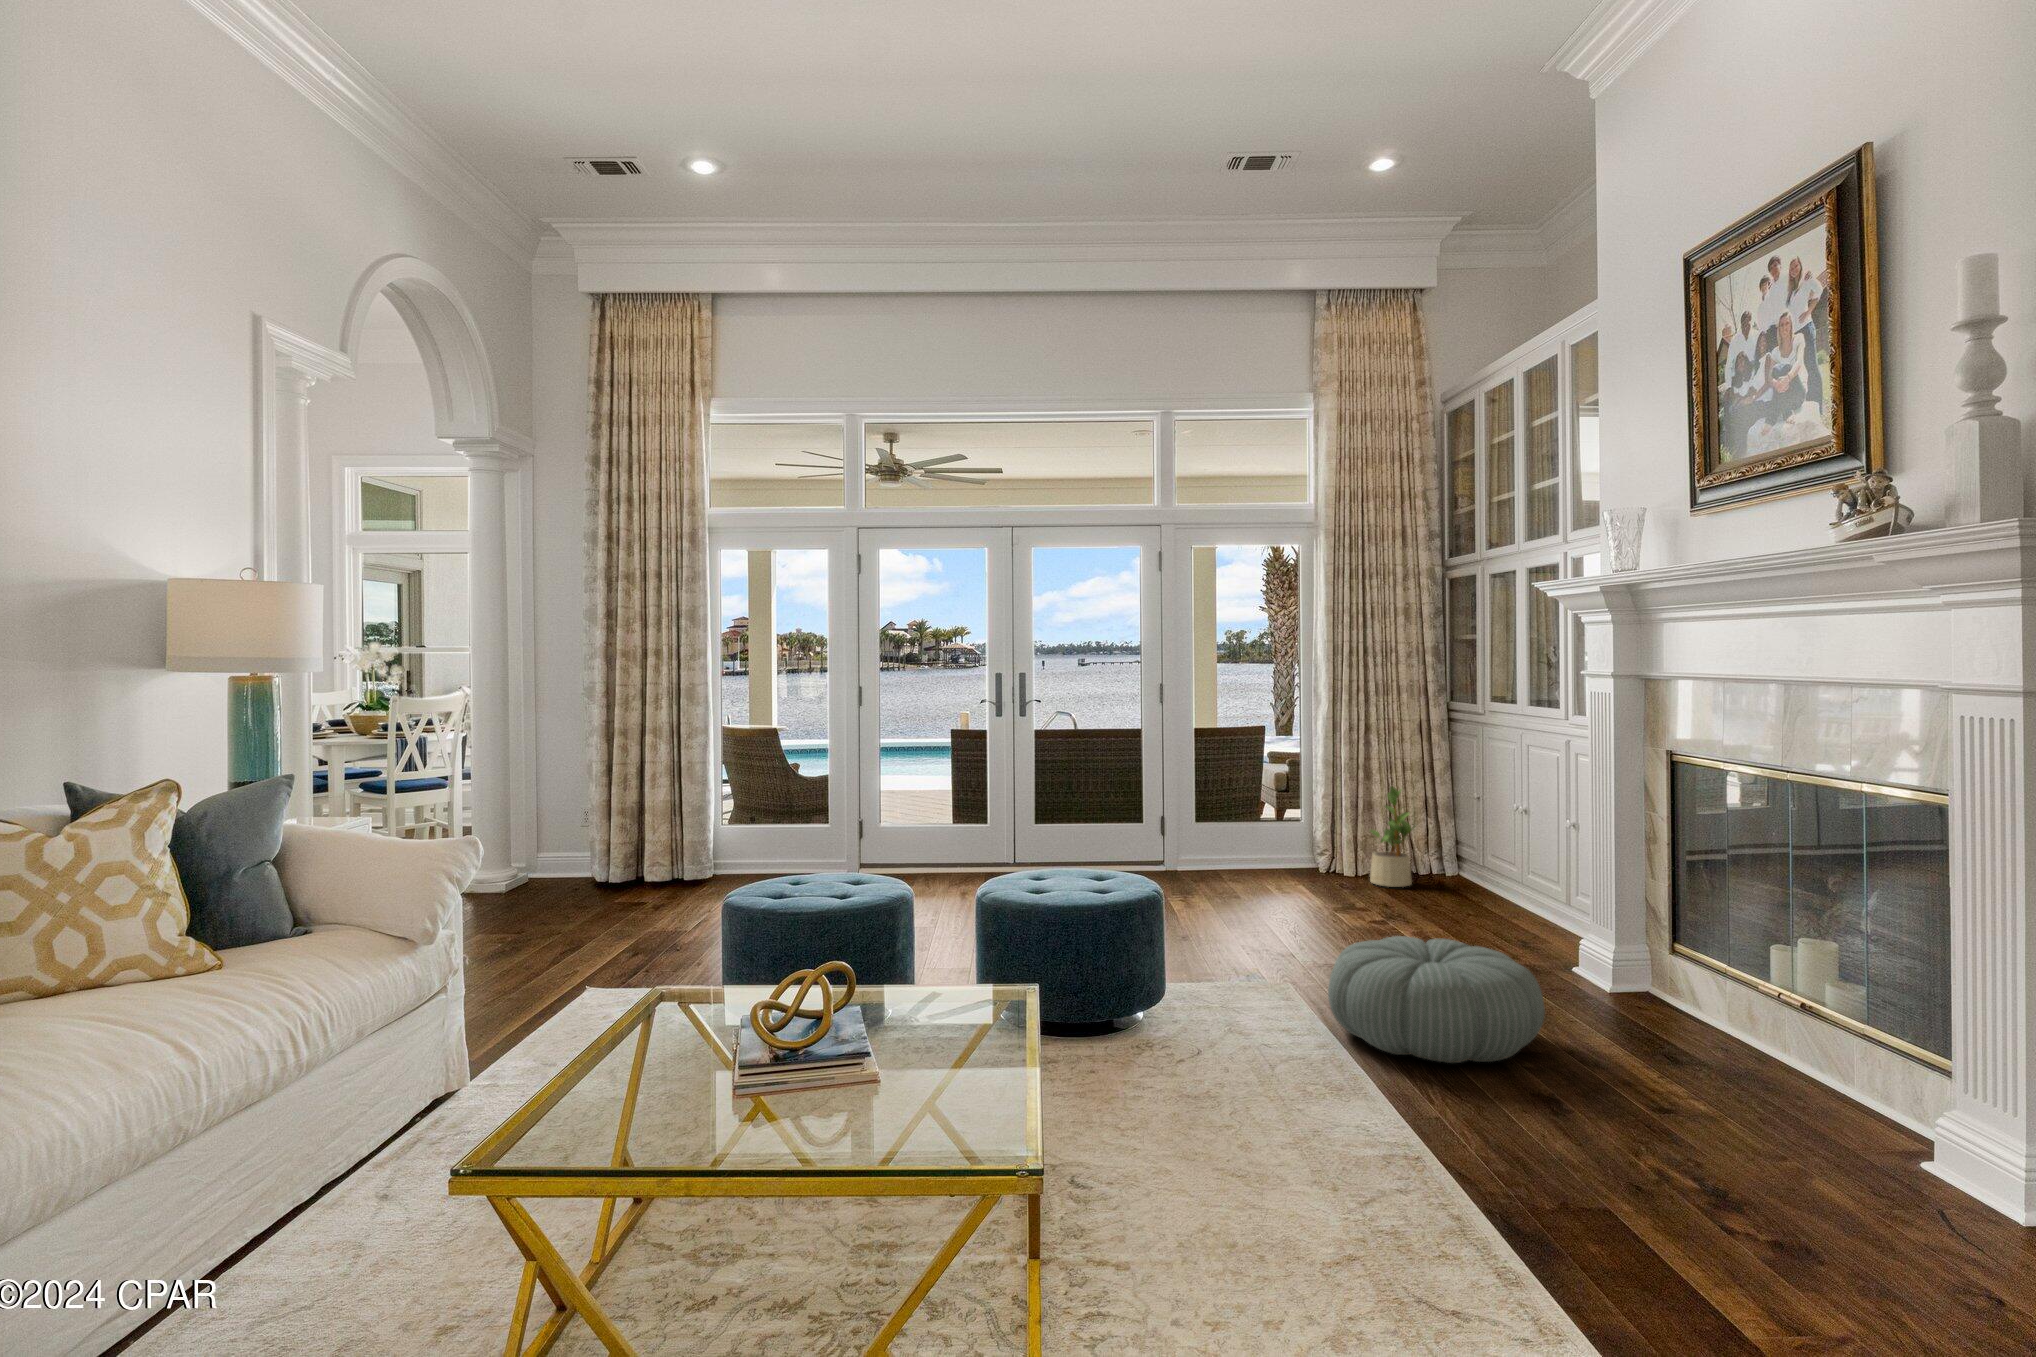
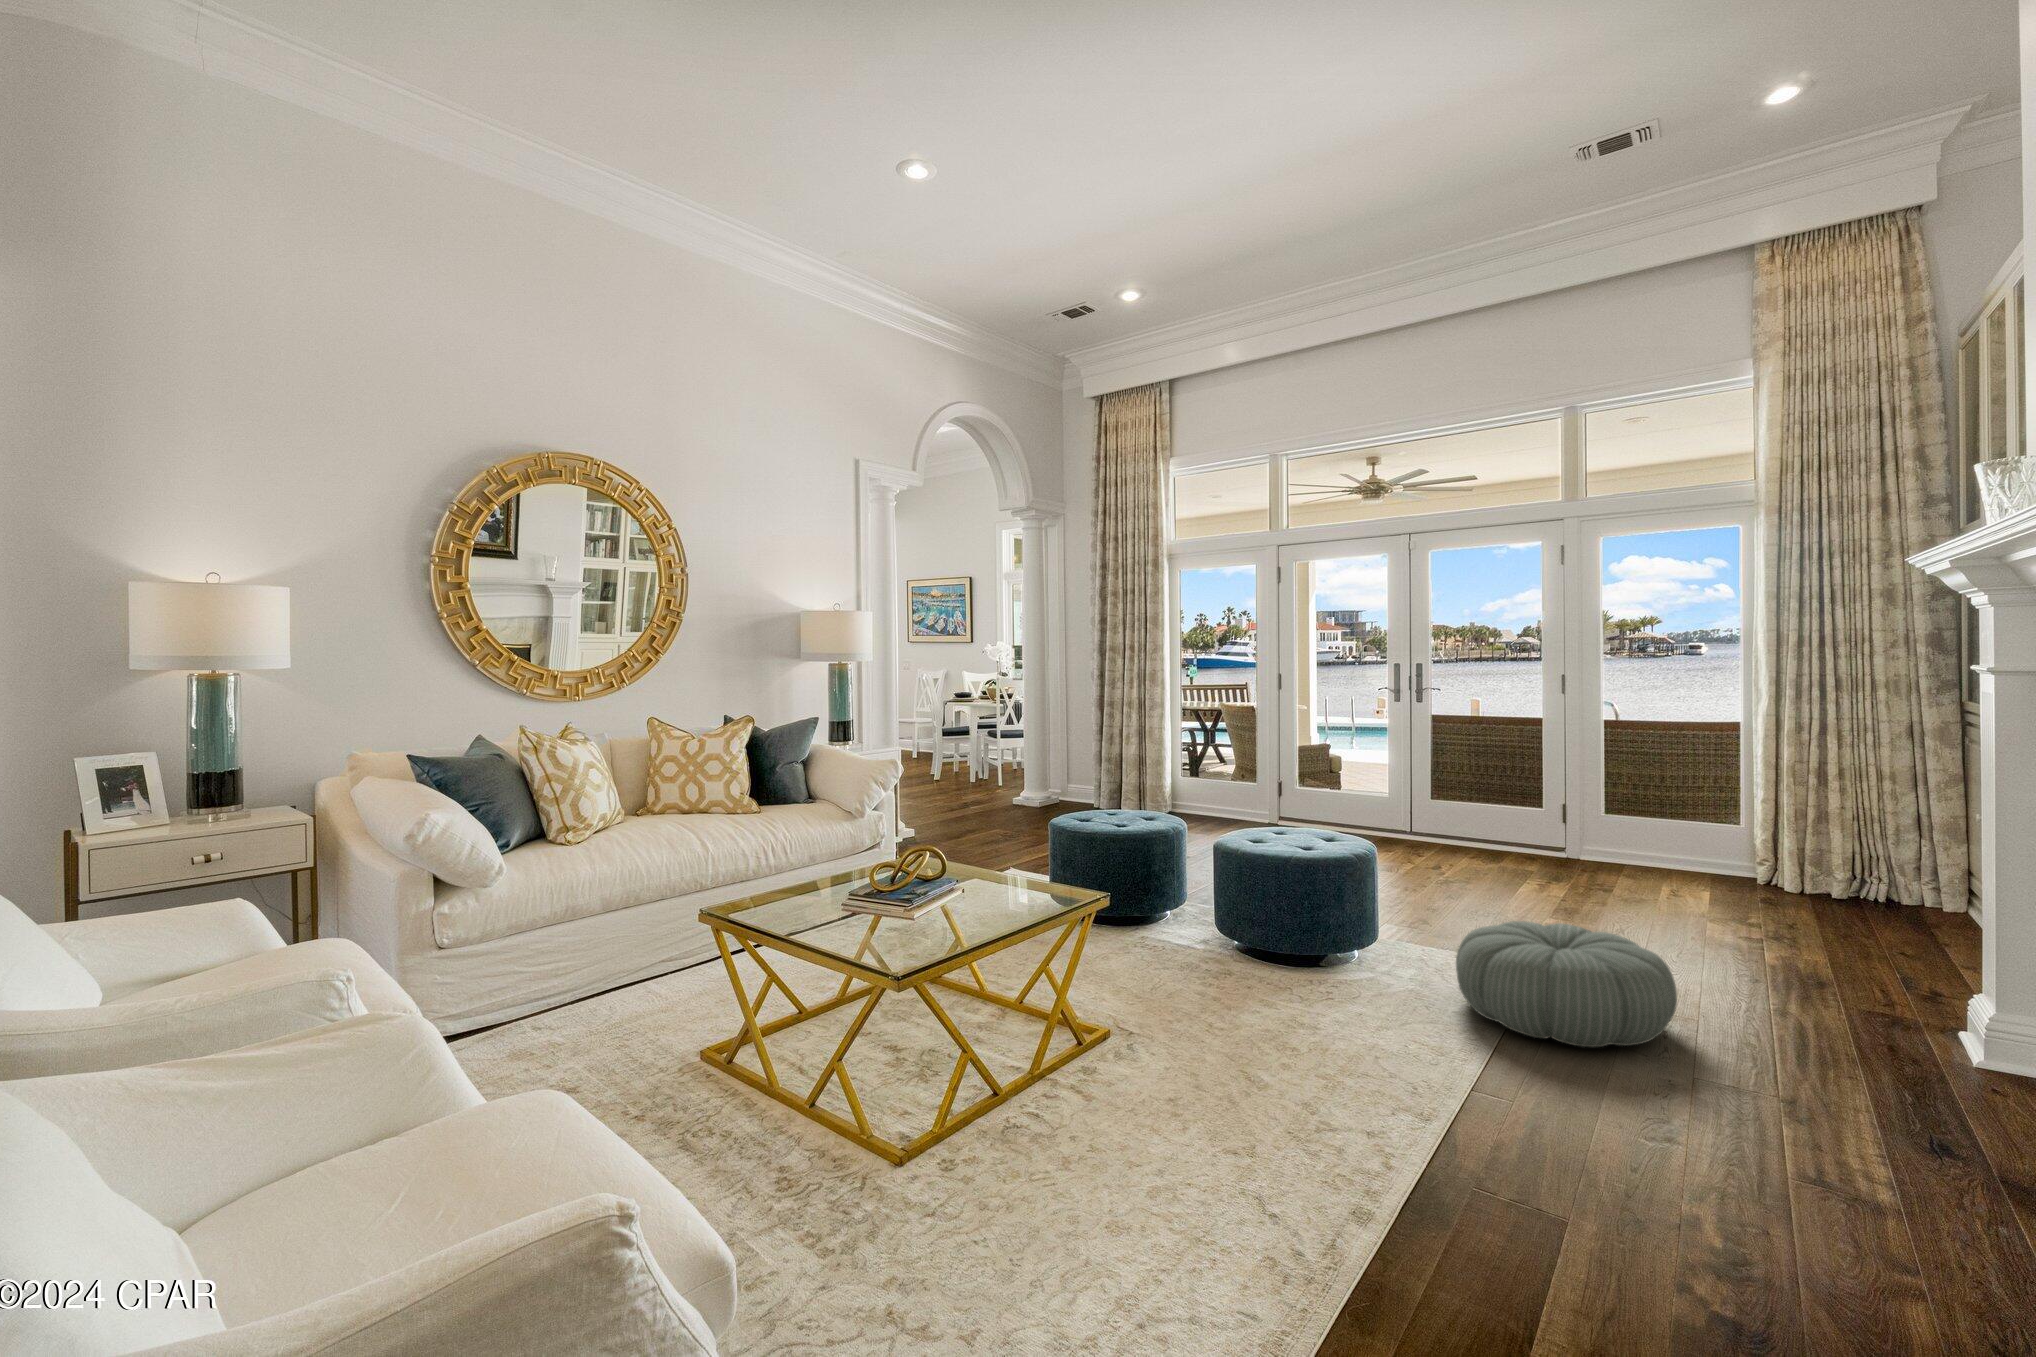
potted plant: present [1370,786,1414,887] -> none [1800,795,1869,912]

